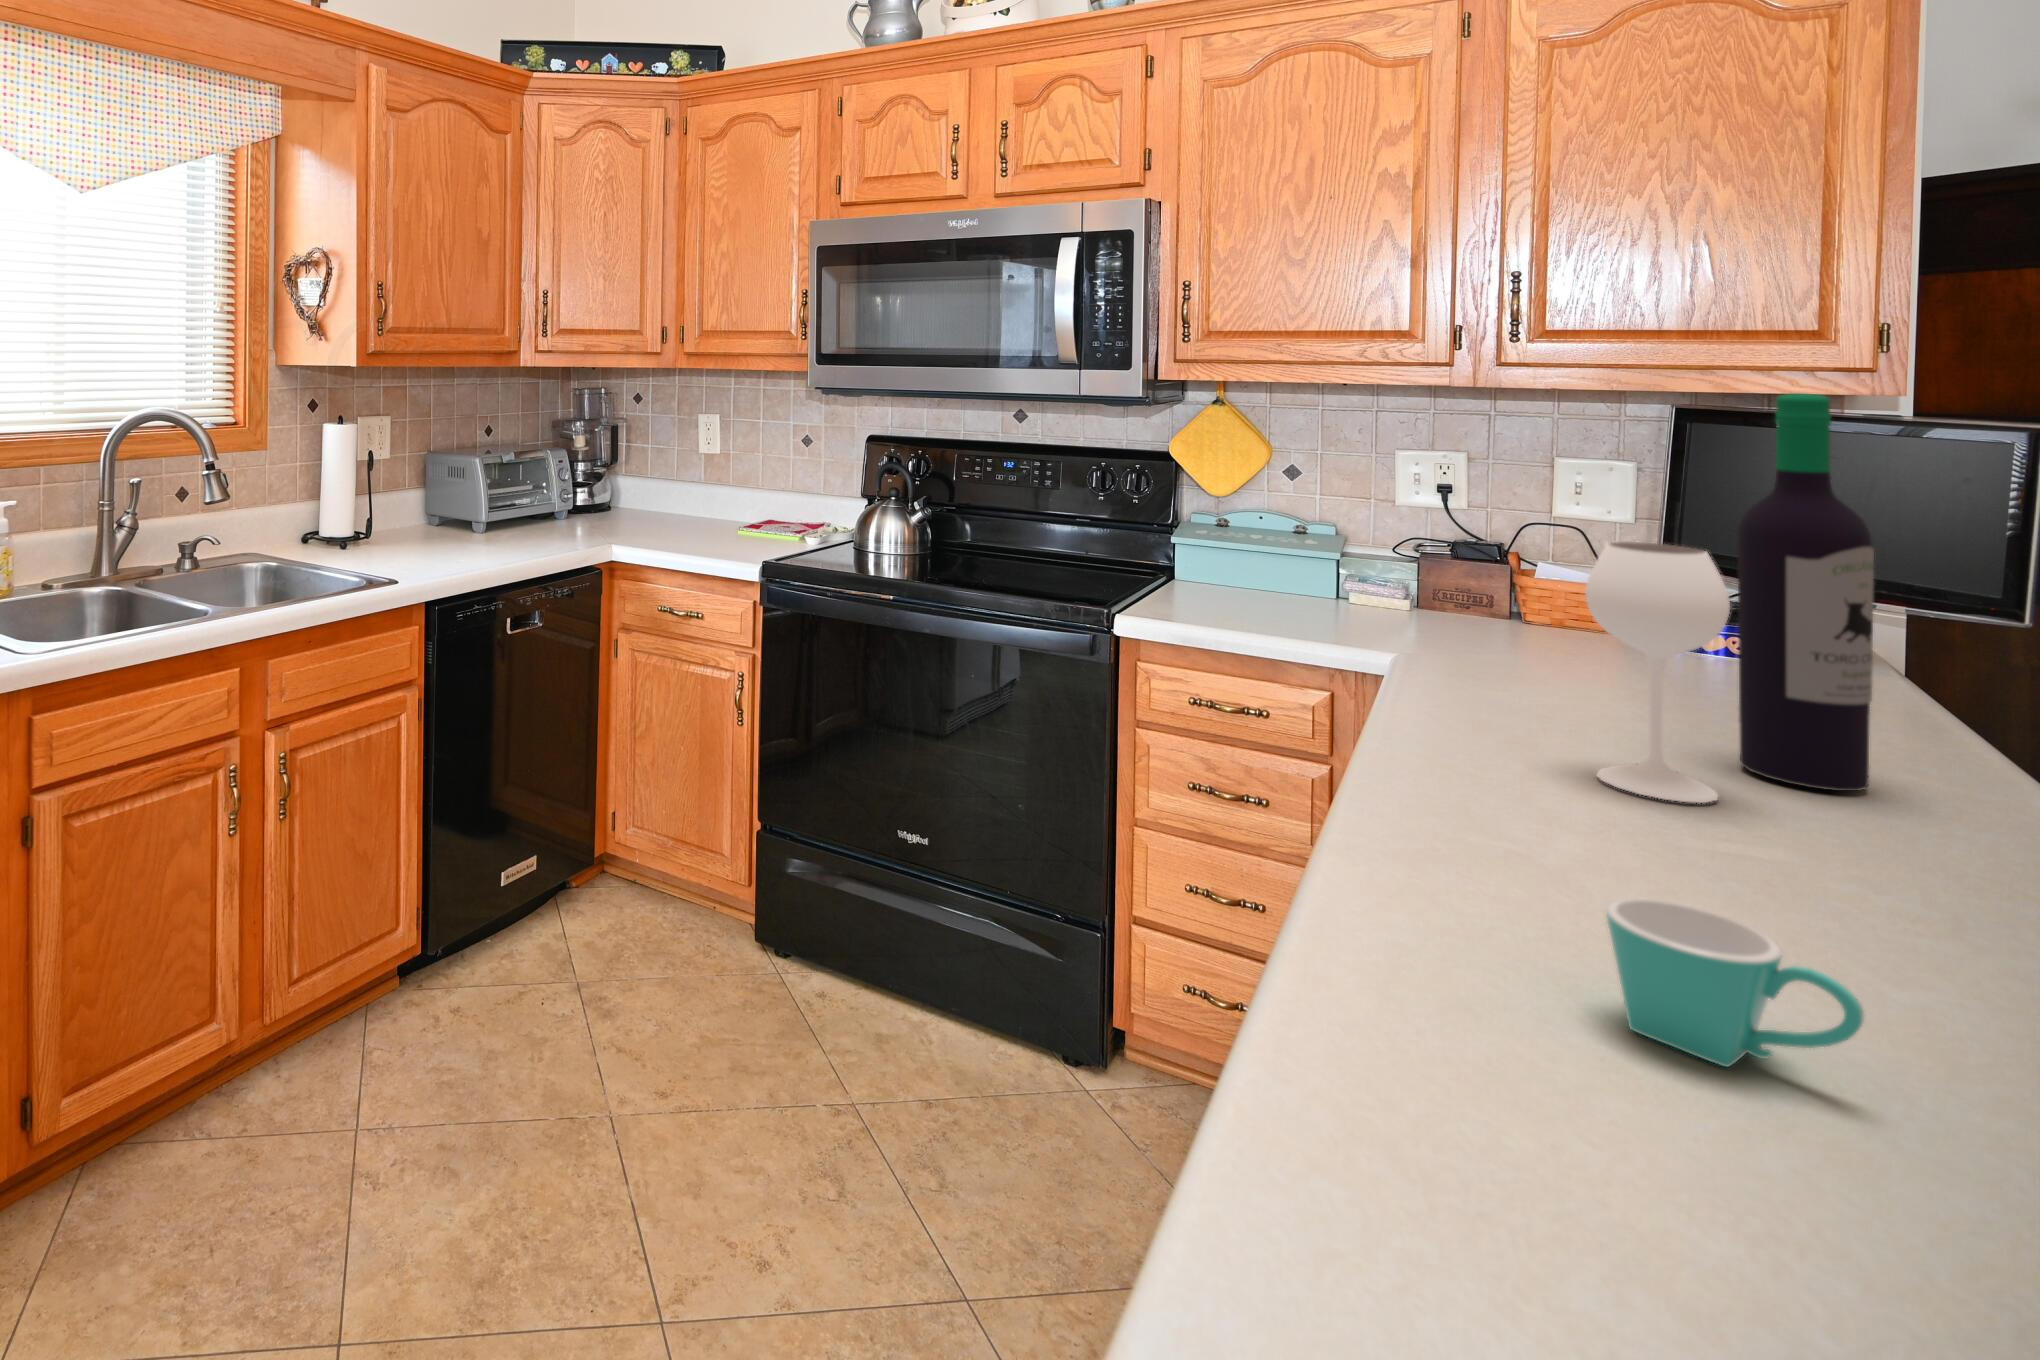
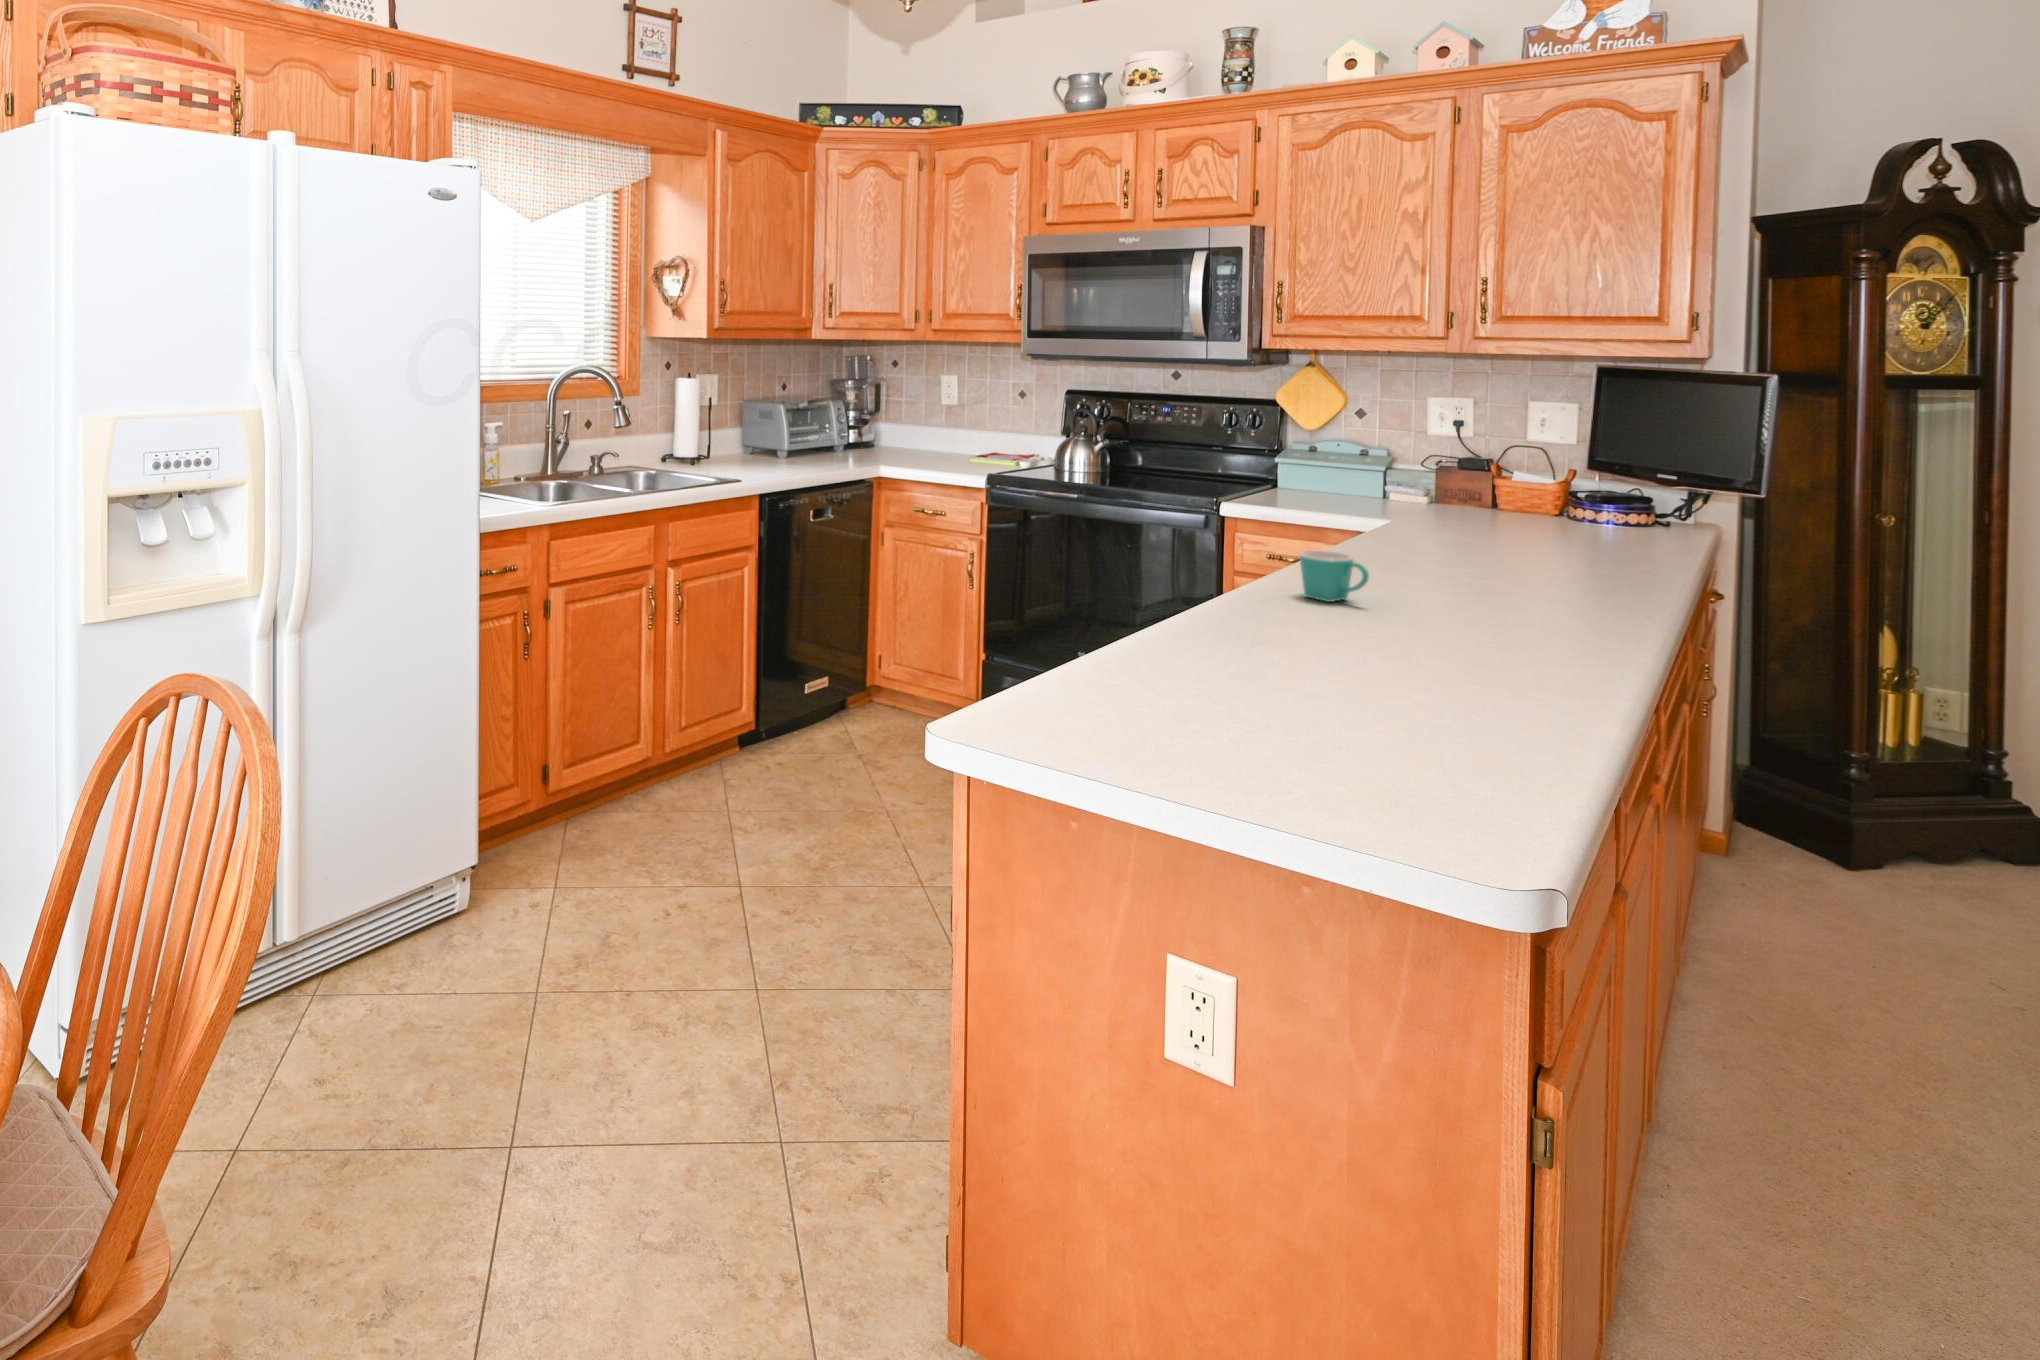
wine bottle: present [1585,393,1874,803] -> none [1400,354,1543,556]

